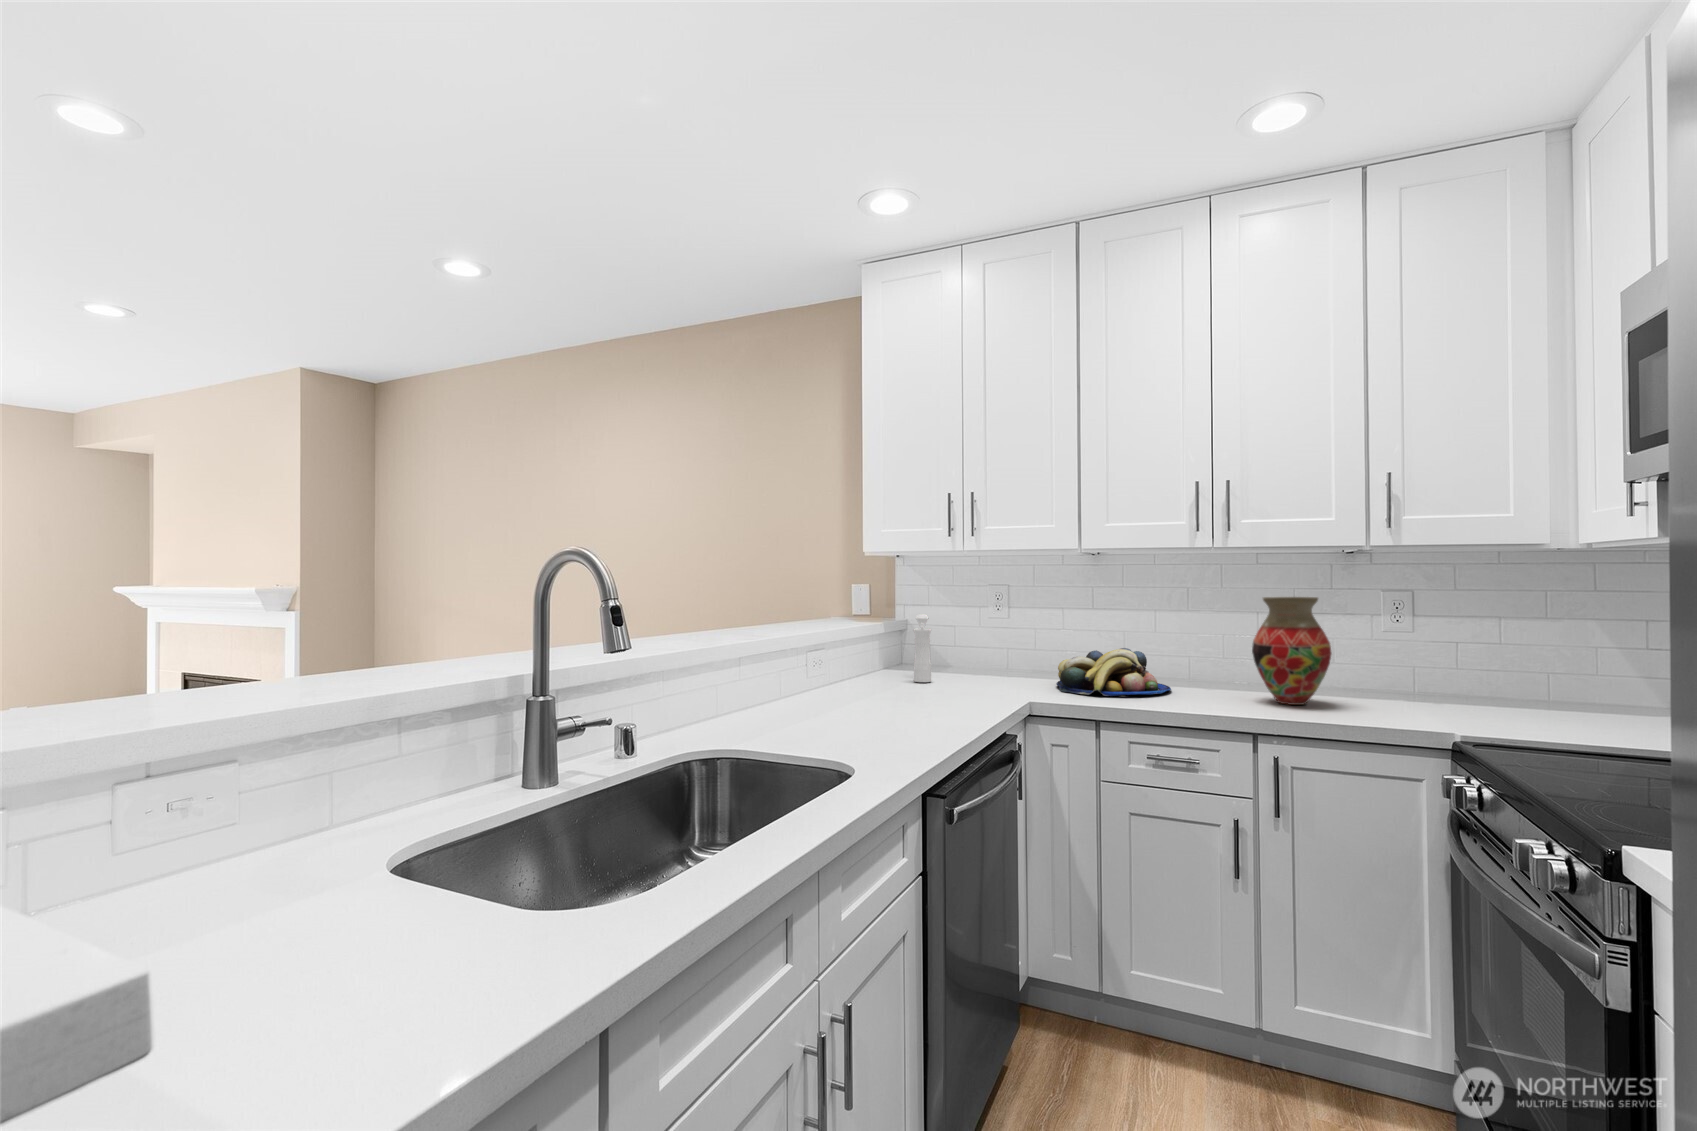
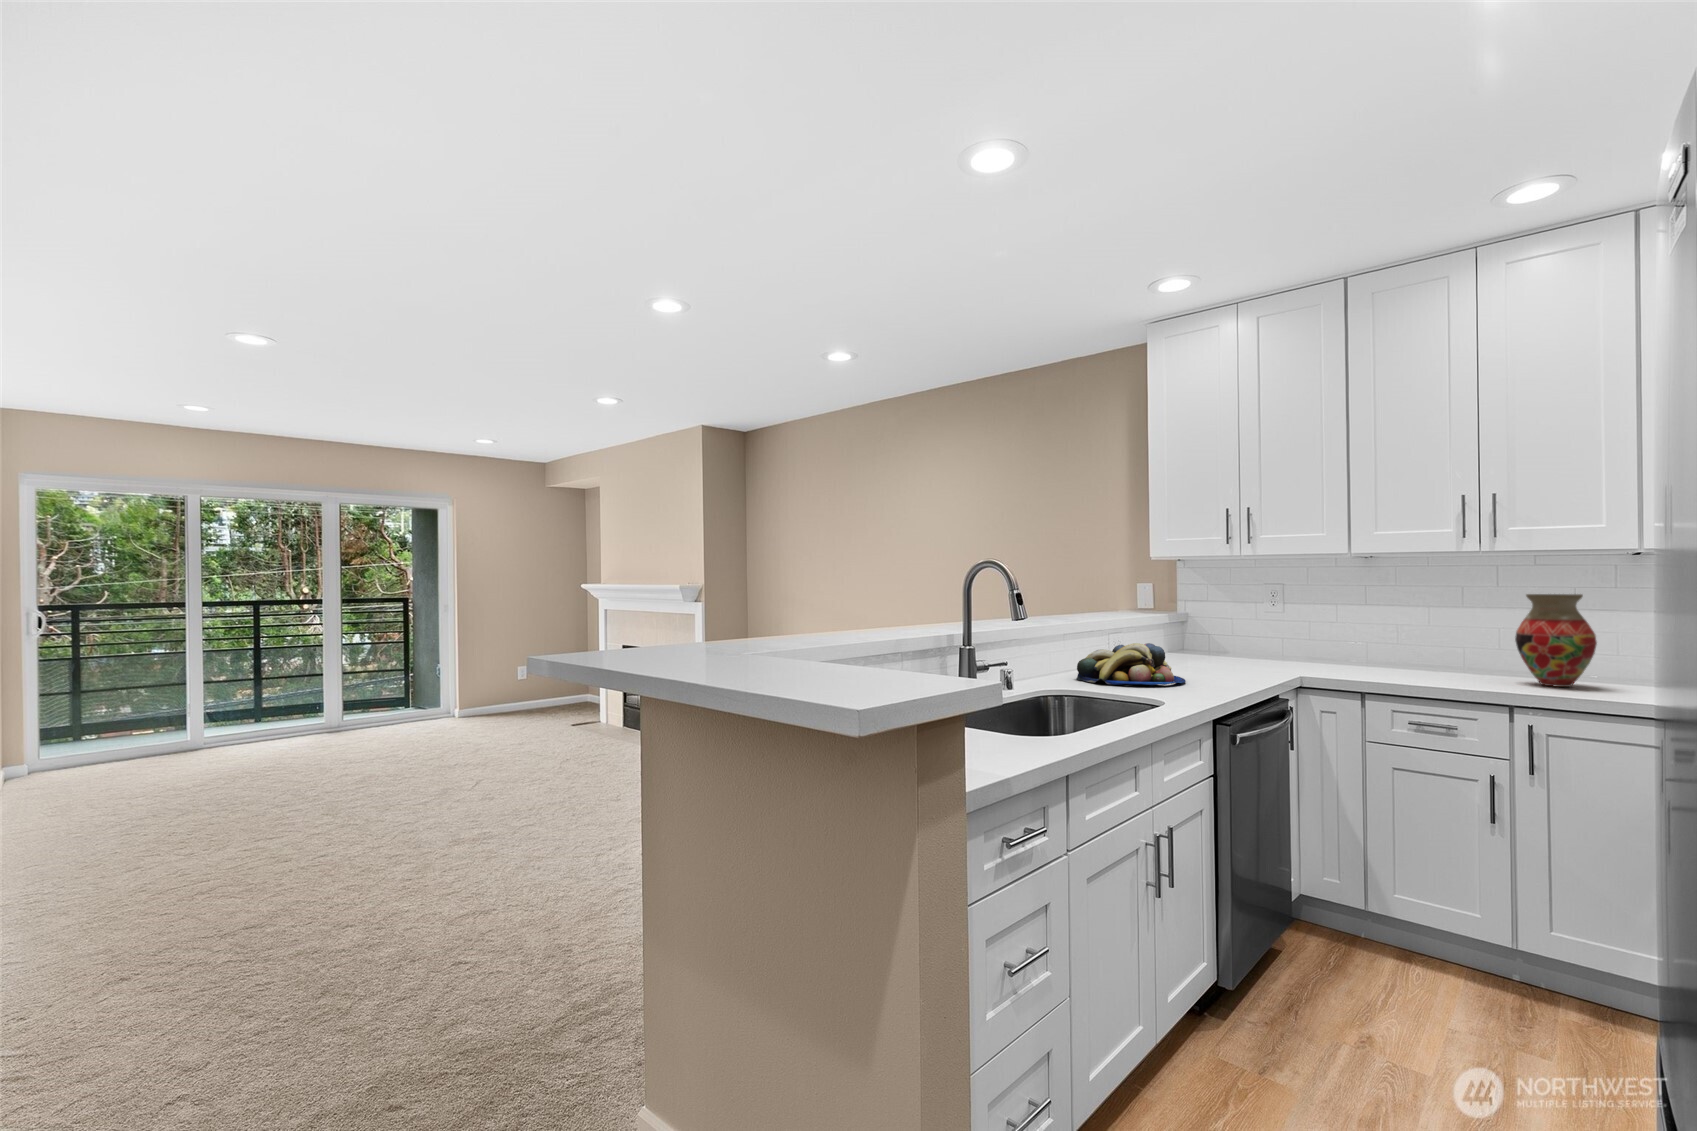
pepper mill: present [913,614,931,682] -> none [1195,607,1210,660]
fruit bowl: present [1057,648,1171,696] -> present [1077,643,1186,685]

